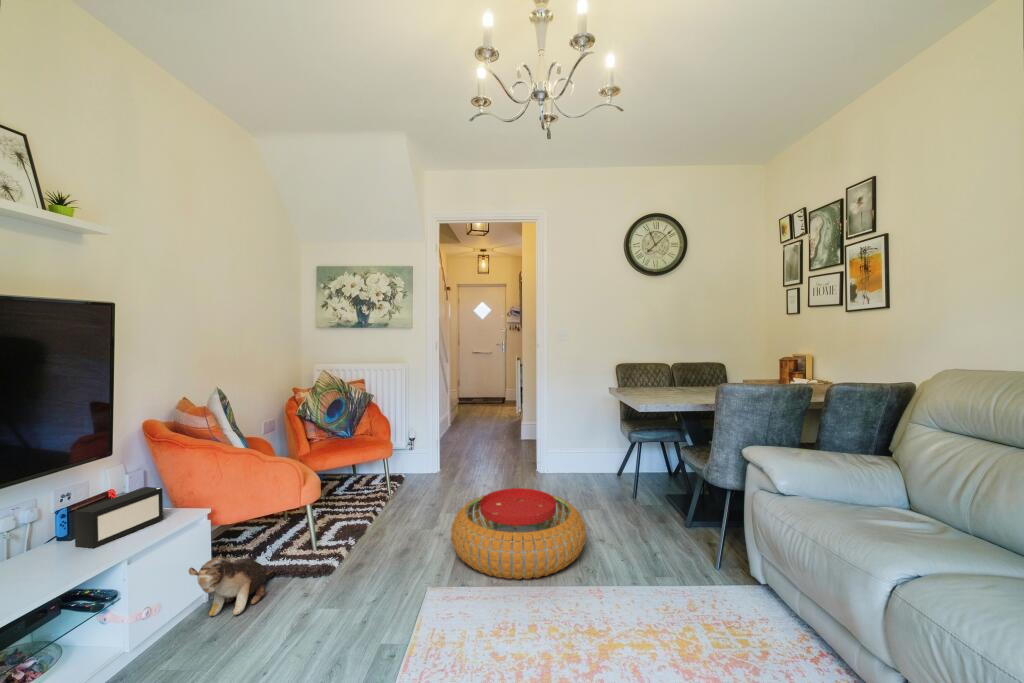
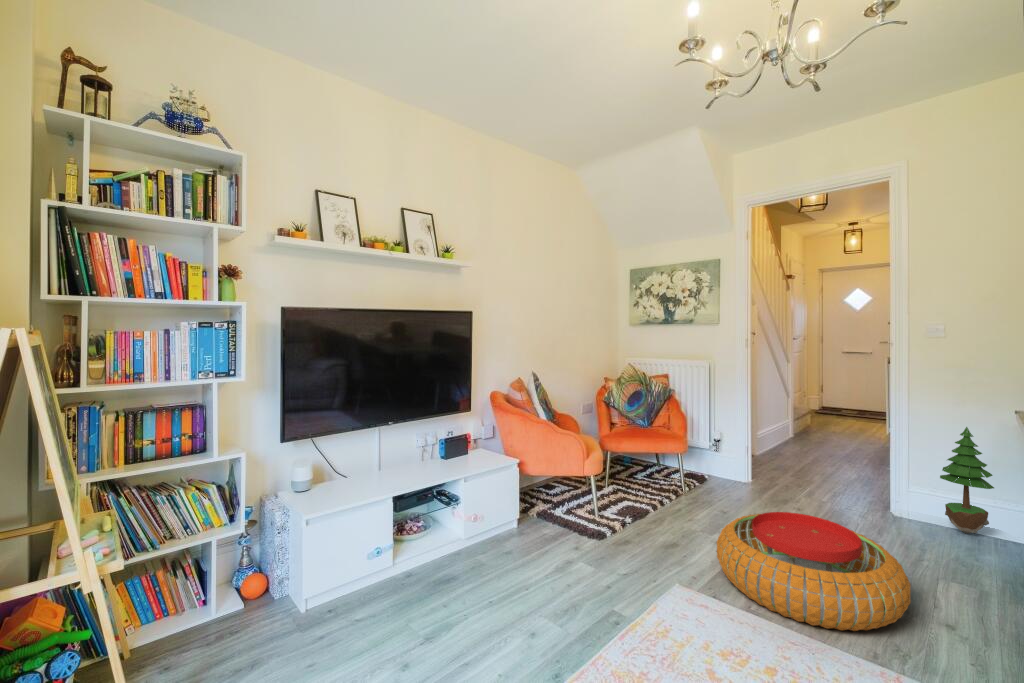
potted tree: none [566,402,593,476] -> present [940,427,994,534]
speaker: present [74,487,163,549] -> none [445,436,490,468]
plush toy: present [189,557,275,616] -> none [499,496,563,543]

